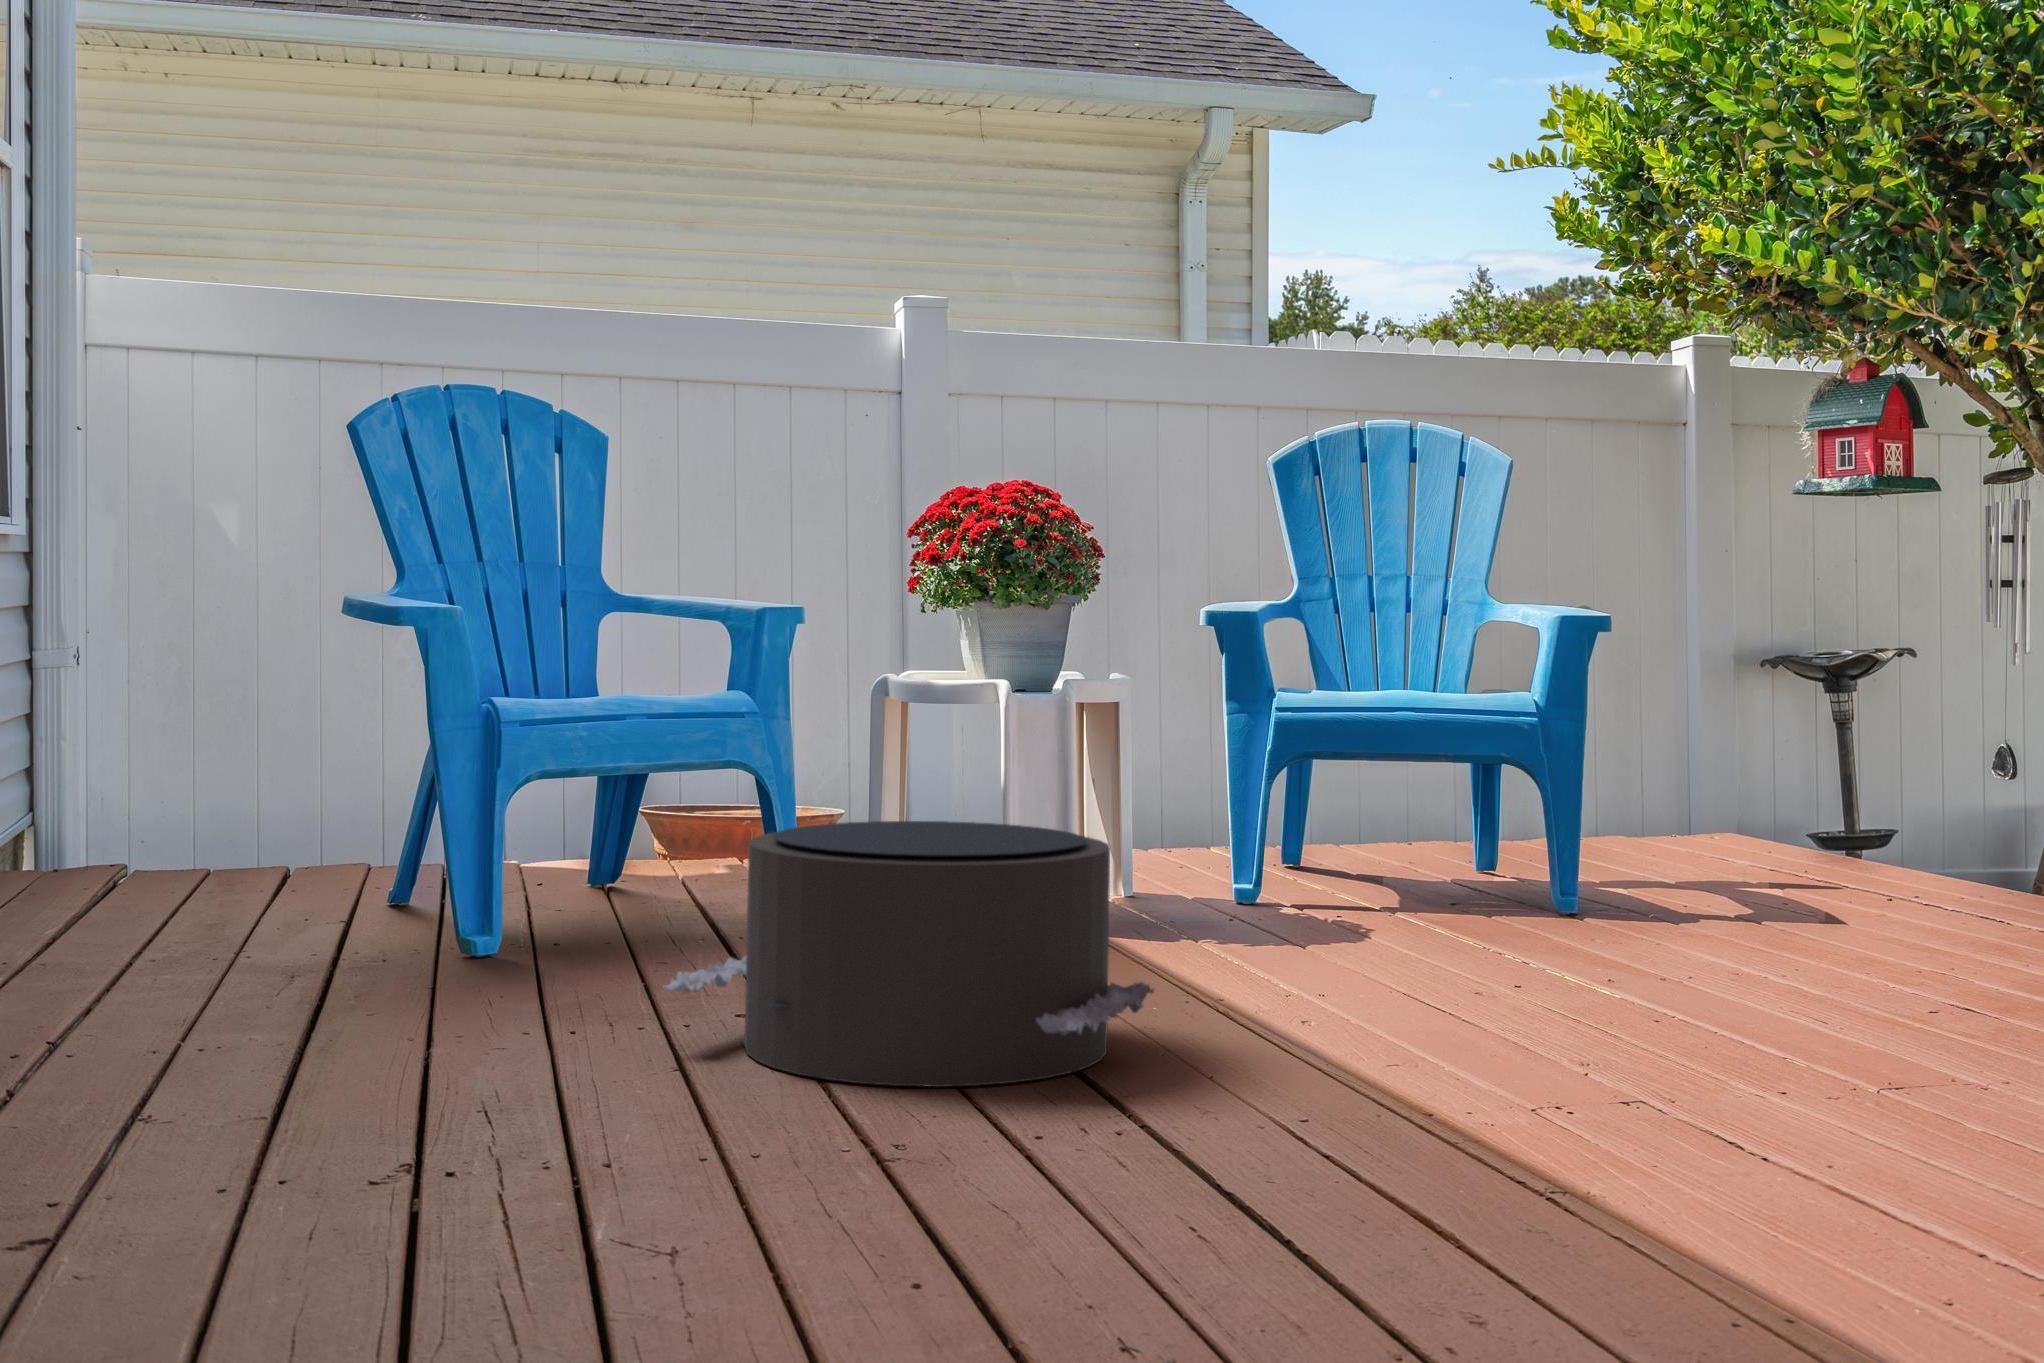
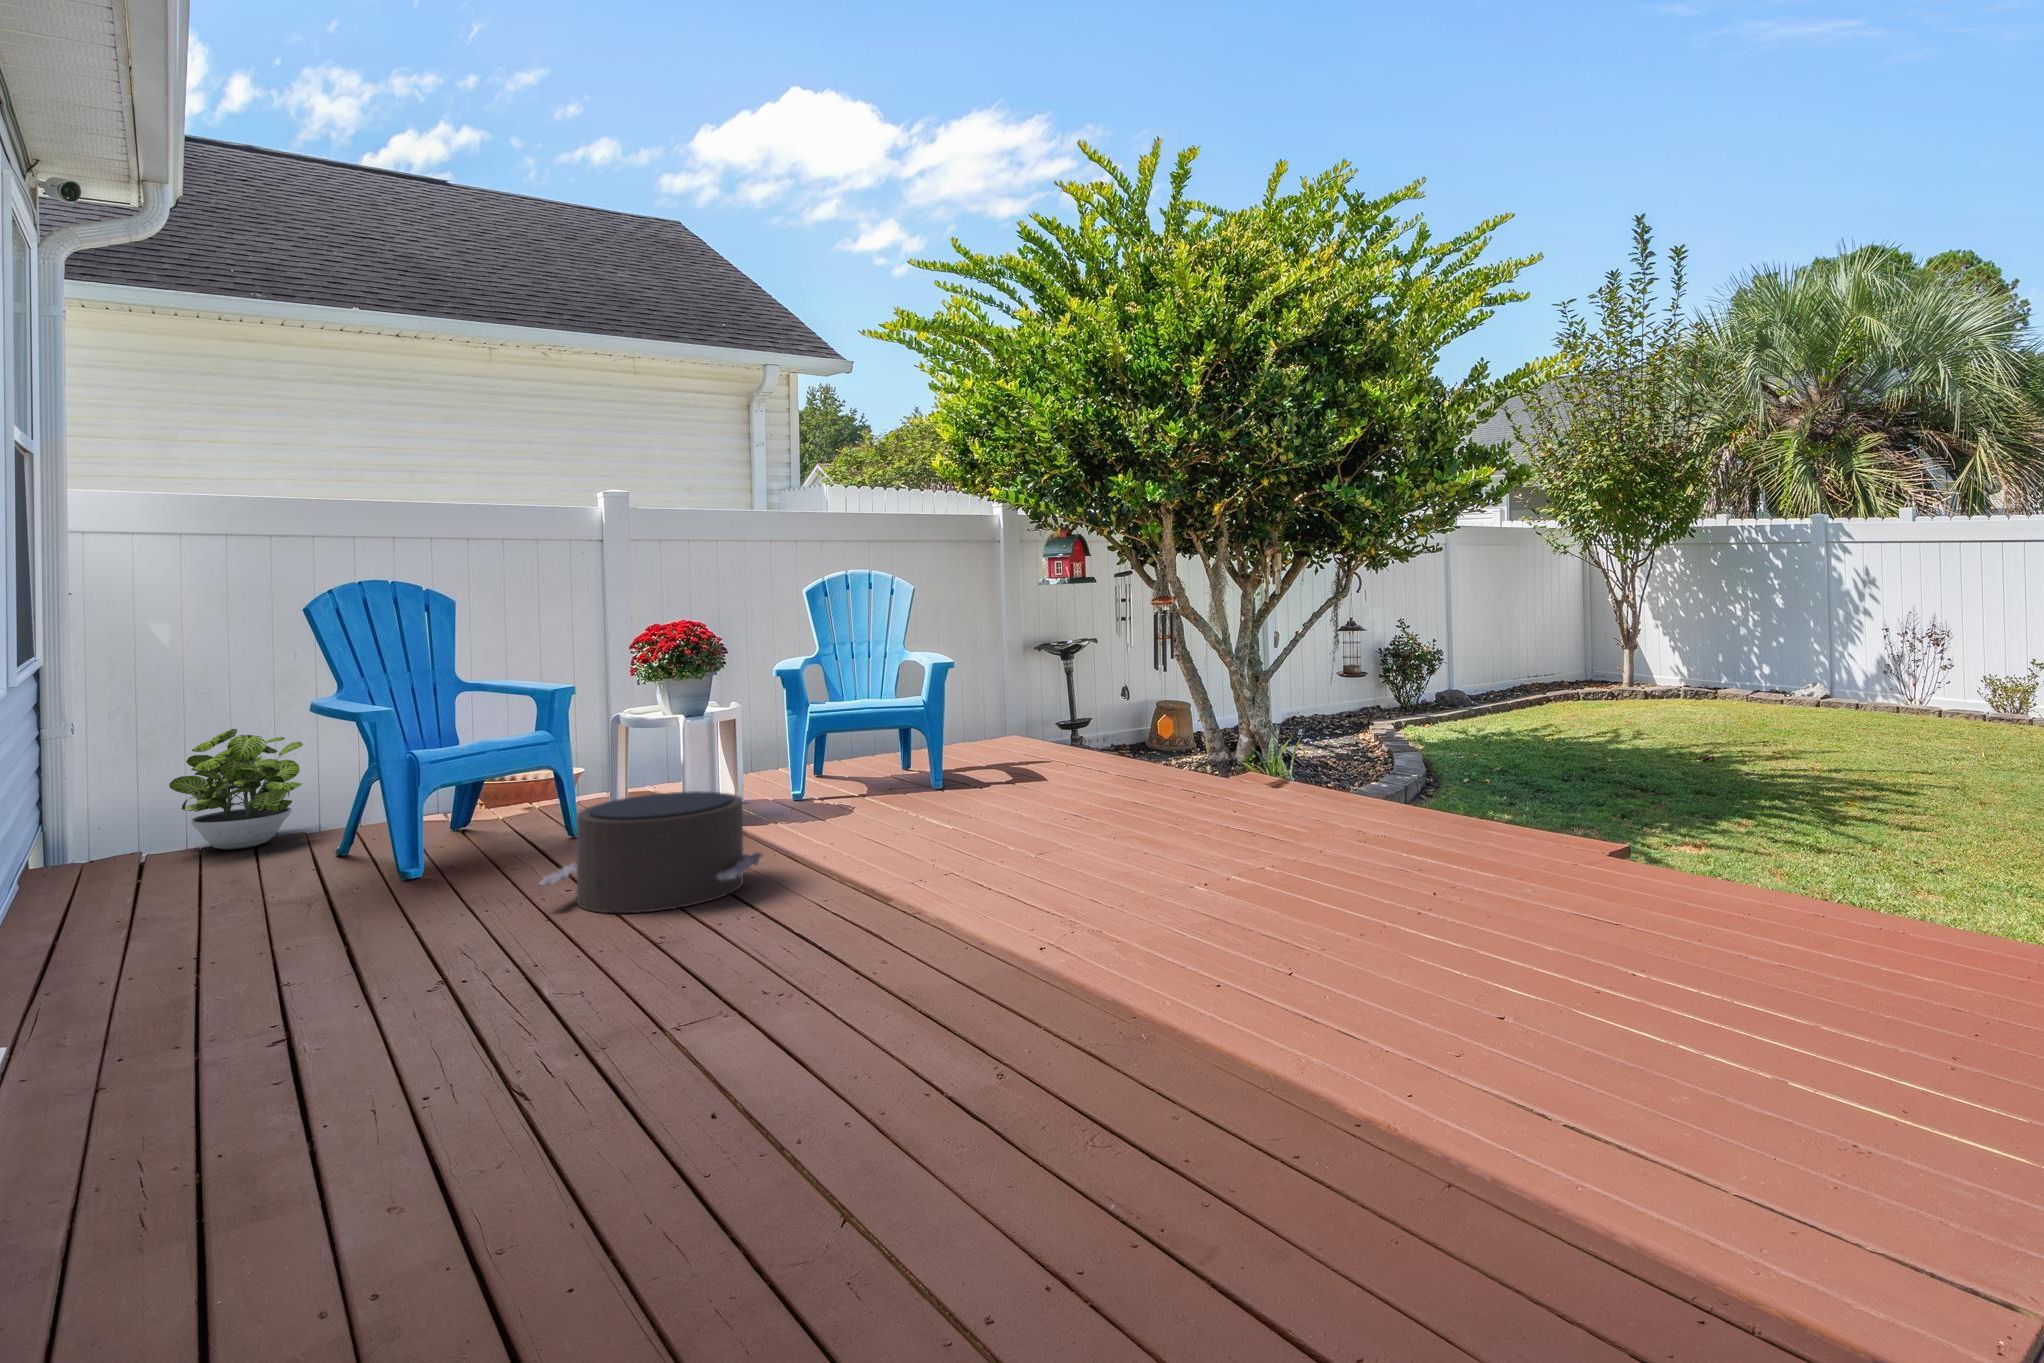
potted plant: none [152,650,361,877] -> present [169,729,303,850]

